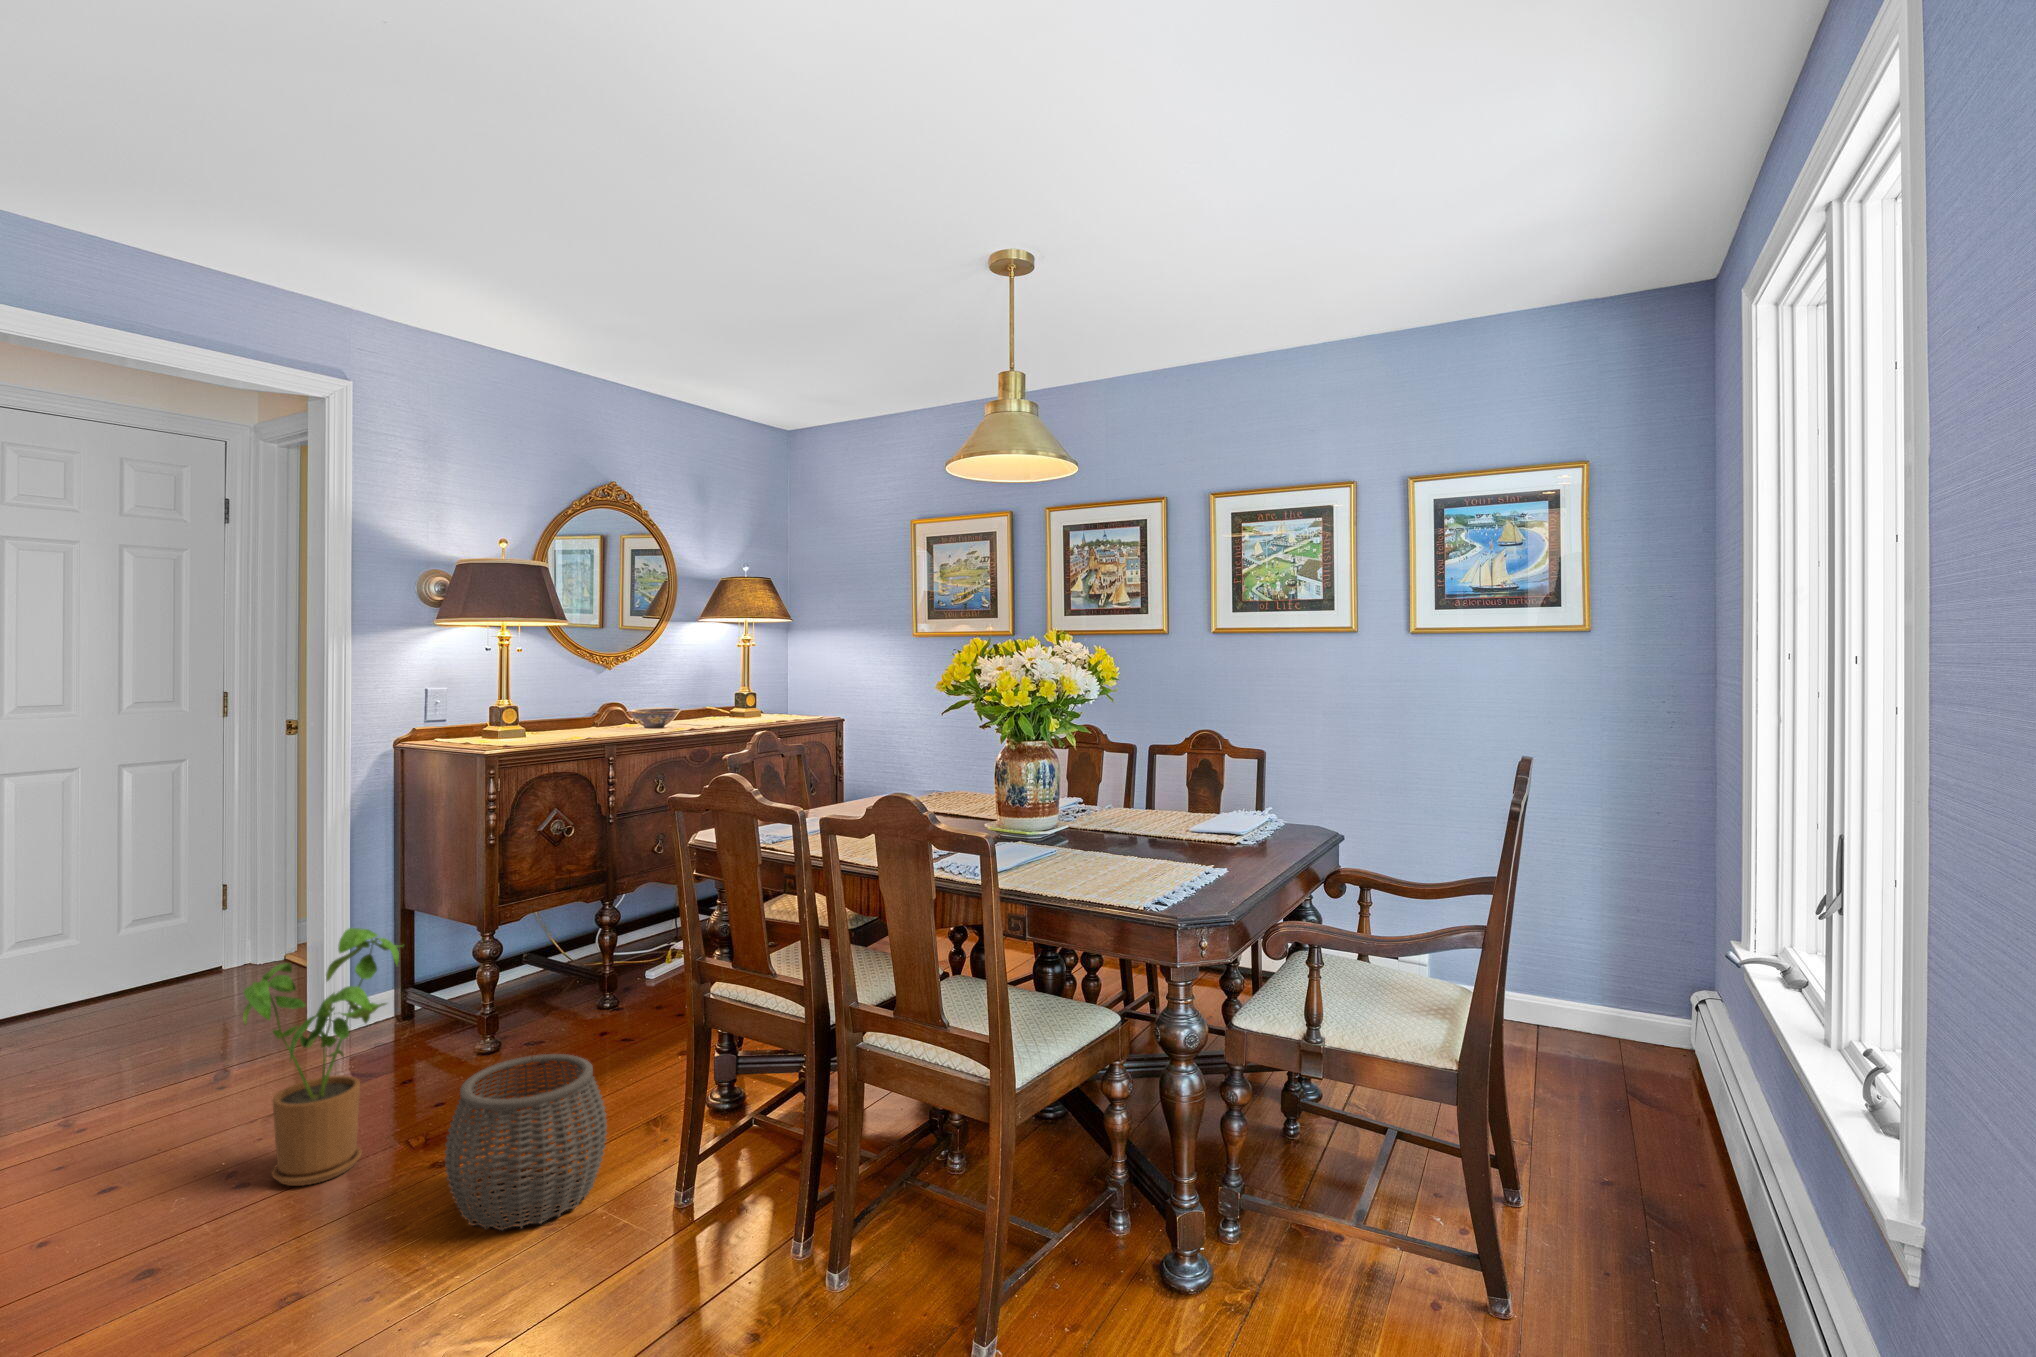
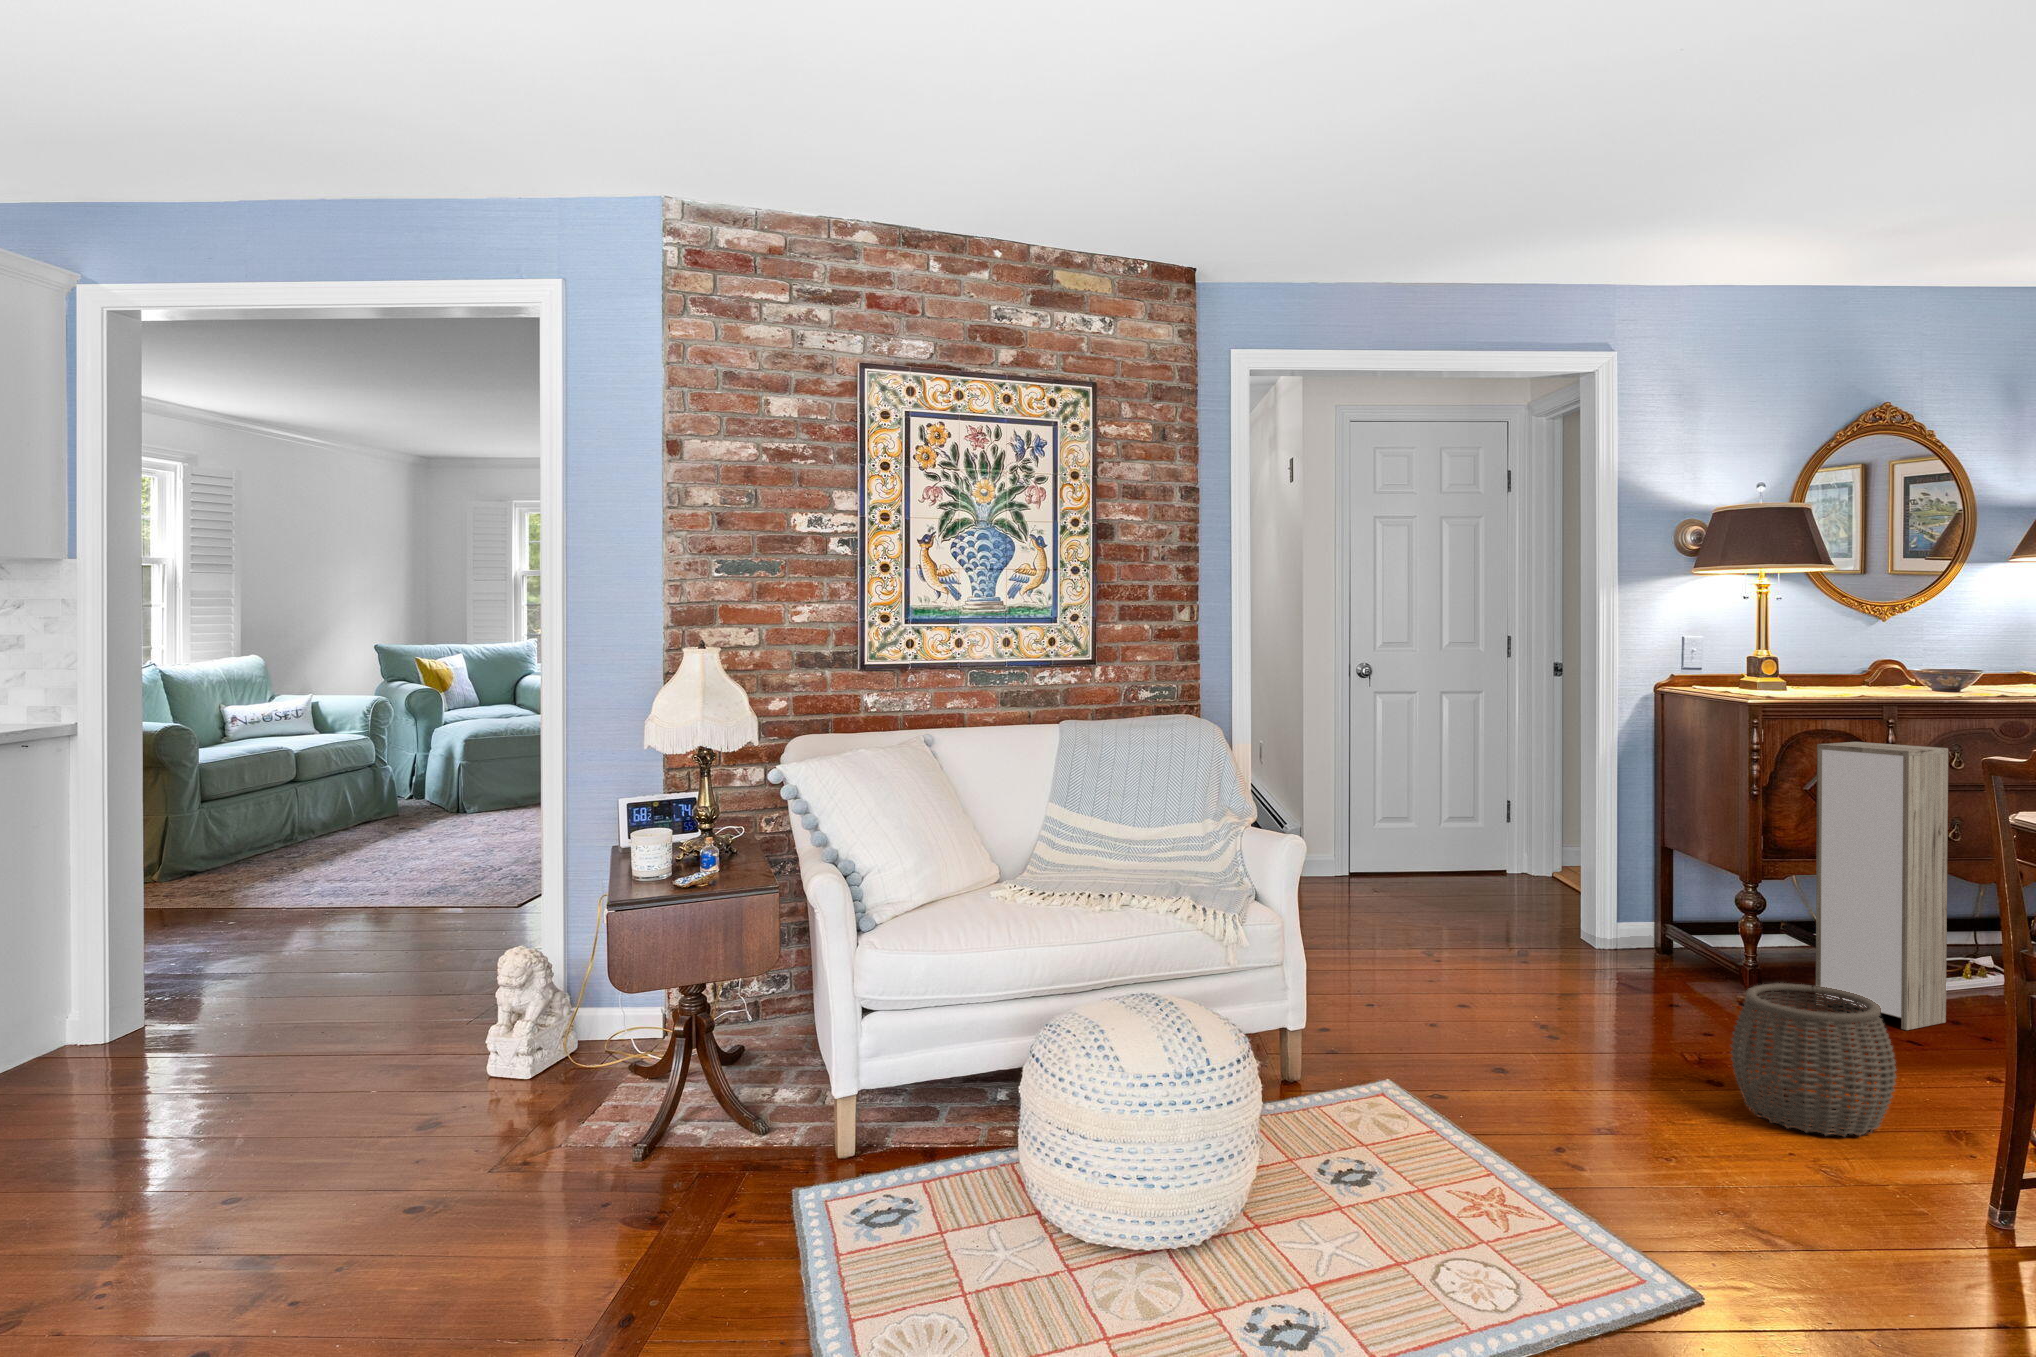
storage cabinet: none [548,784,655,1045] -> present [1816,742,1948,1030]
house plant: present [243,928,402,1186] -> none [1556,841,1682,1051]

